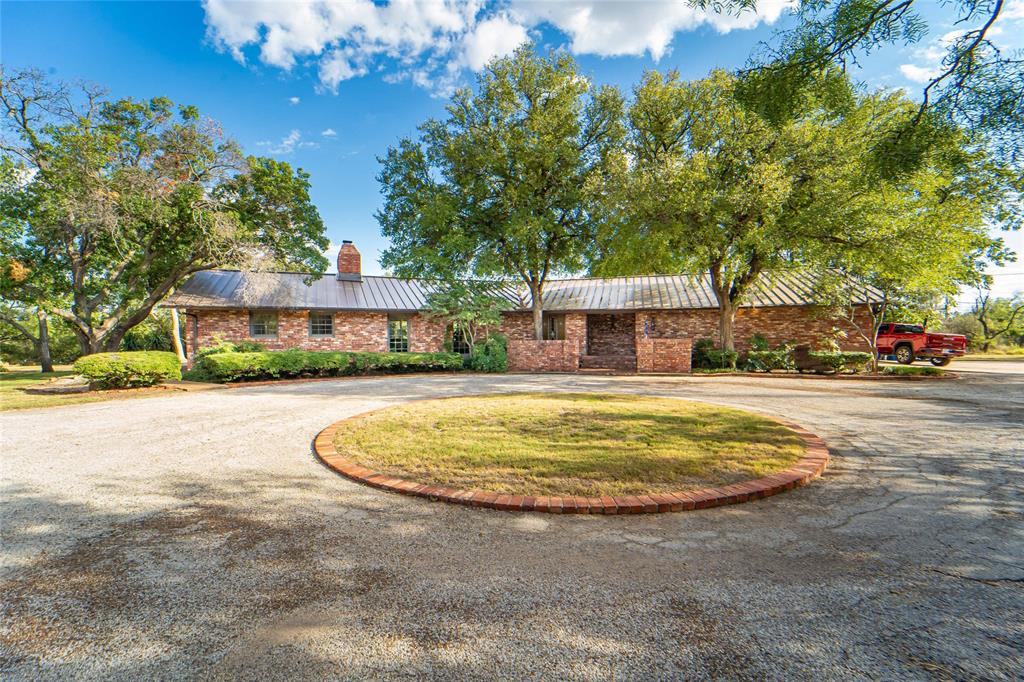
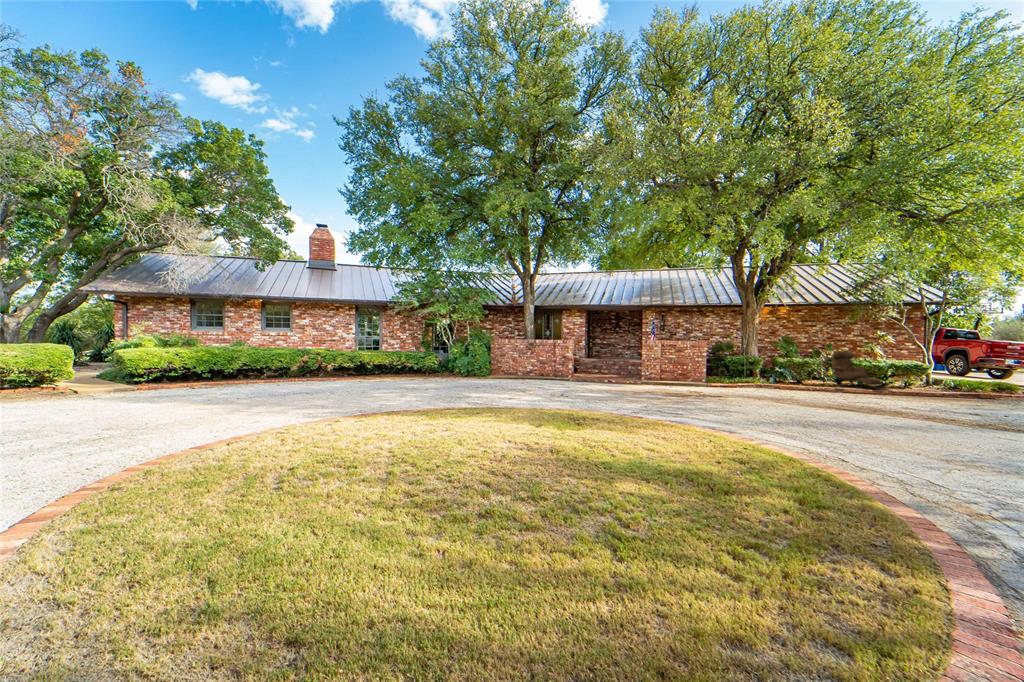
bench: present [836,346,879,376] -> none [885,354,941,392]

